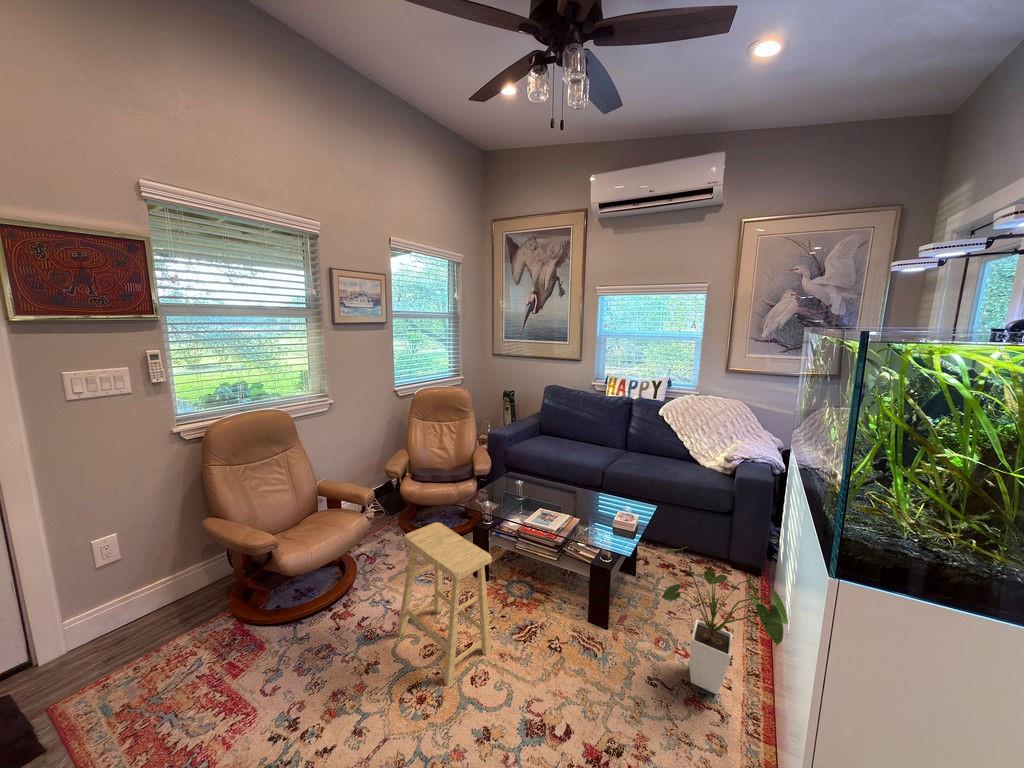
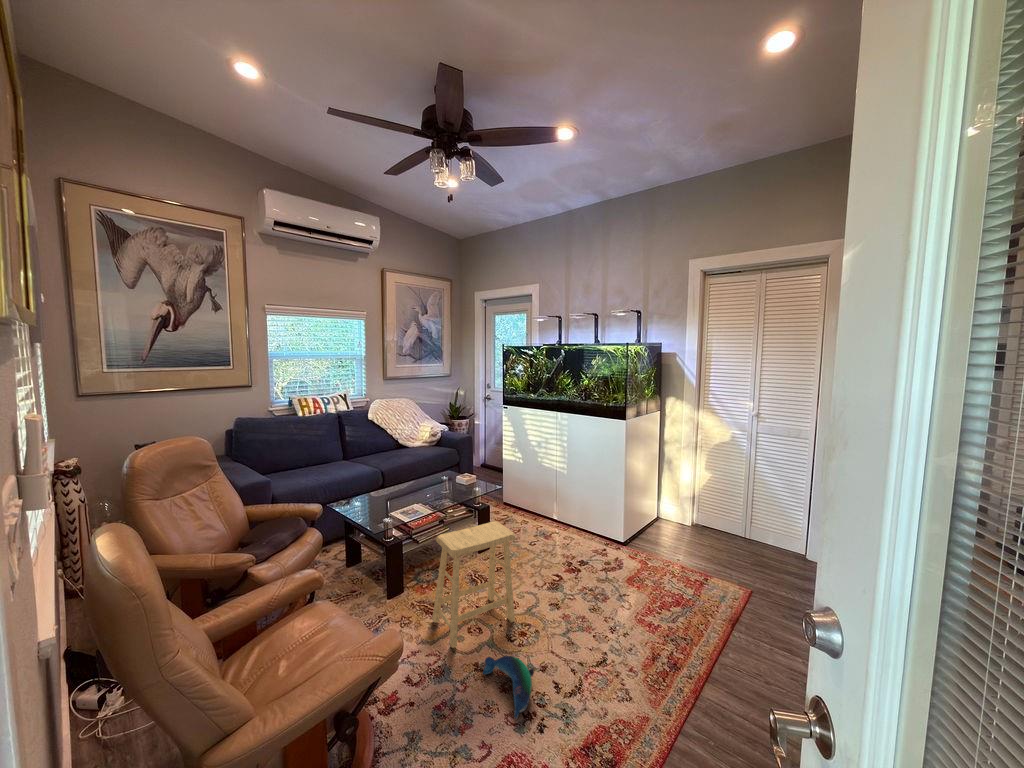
house plant: present [662,547,788,694] -> none [513,467,575,533]
plush toy: none [289,661,375,718] -> present [483,656,534,719]

